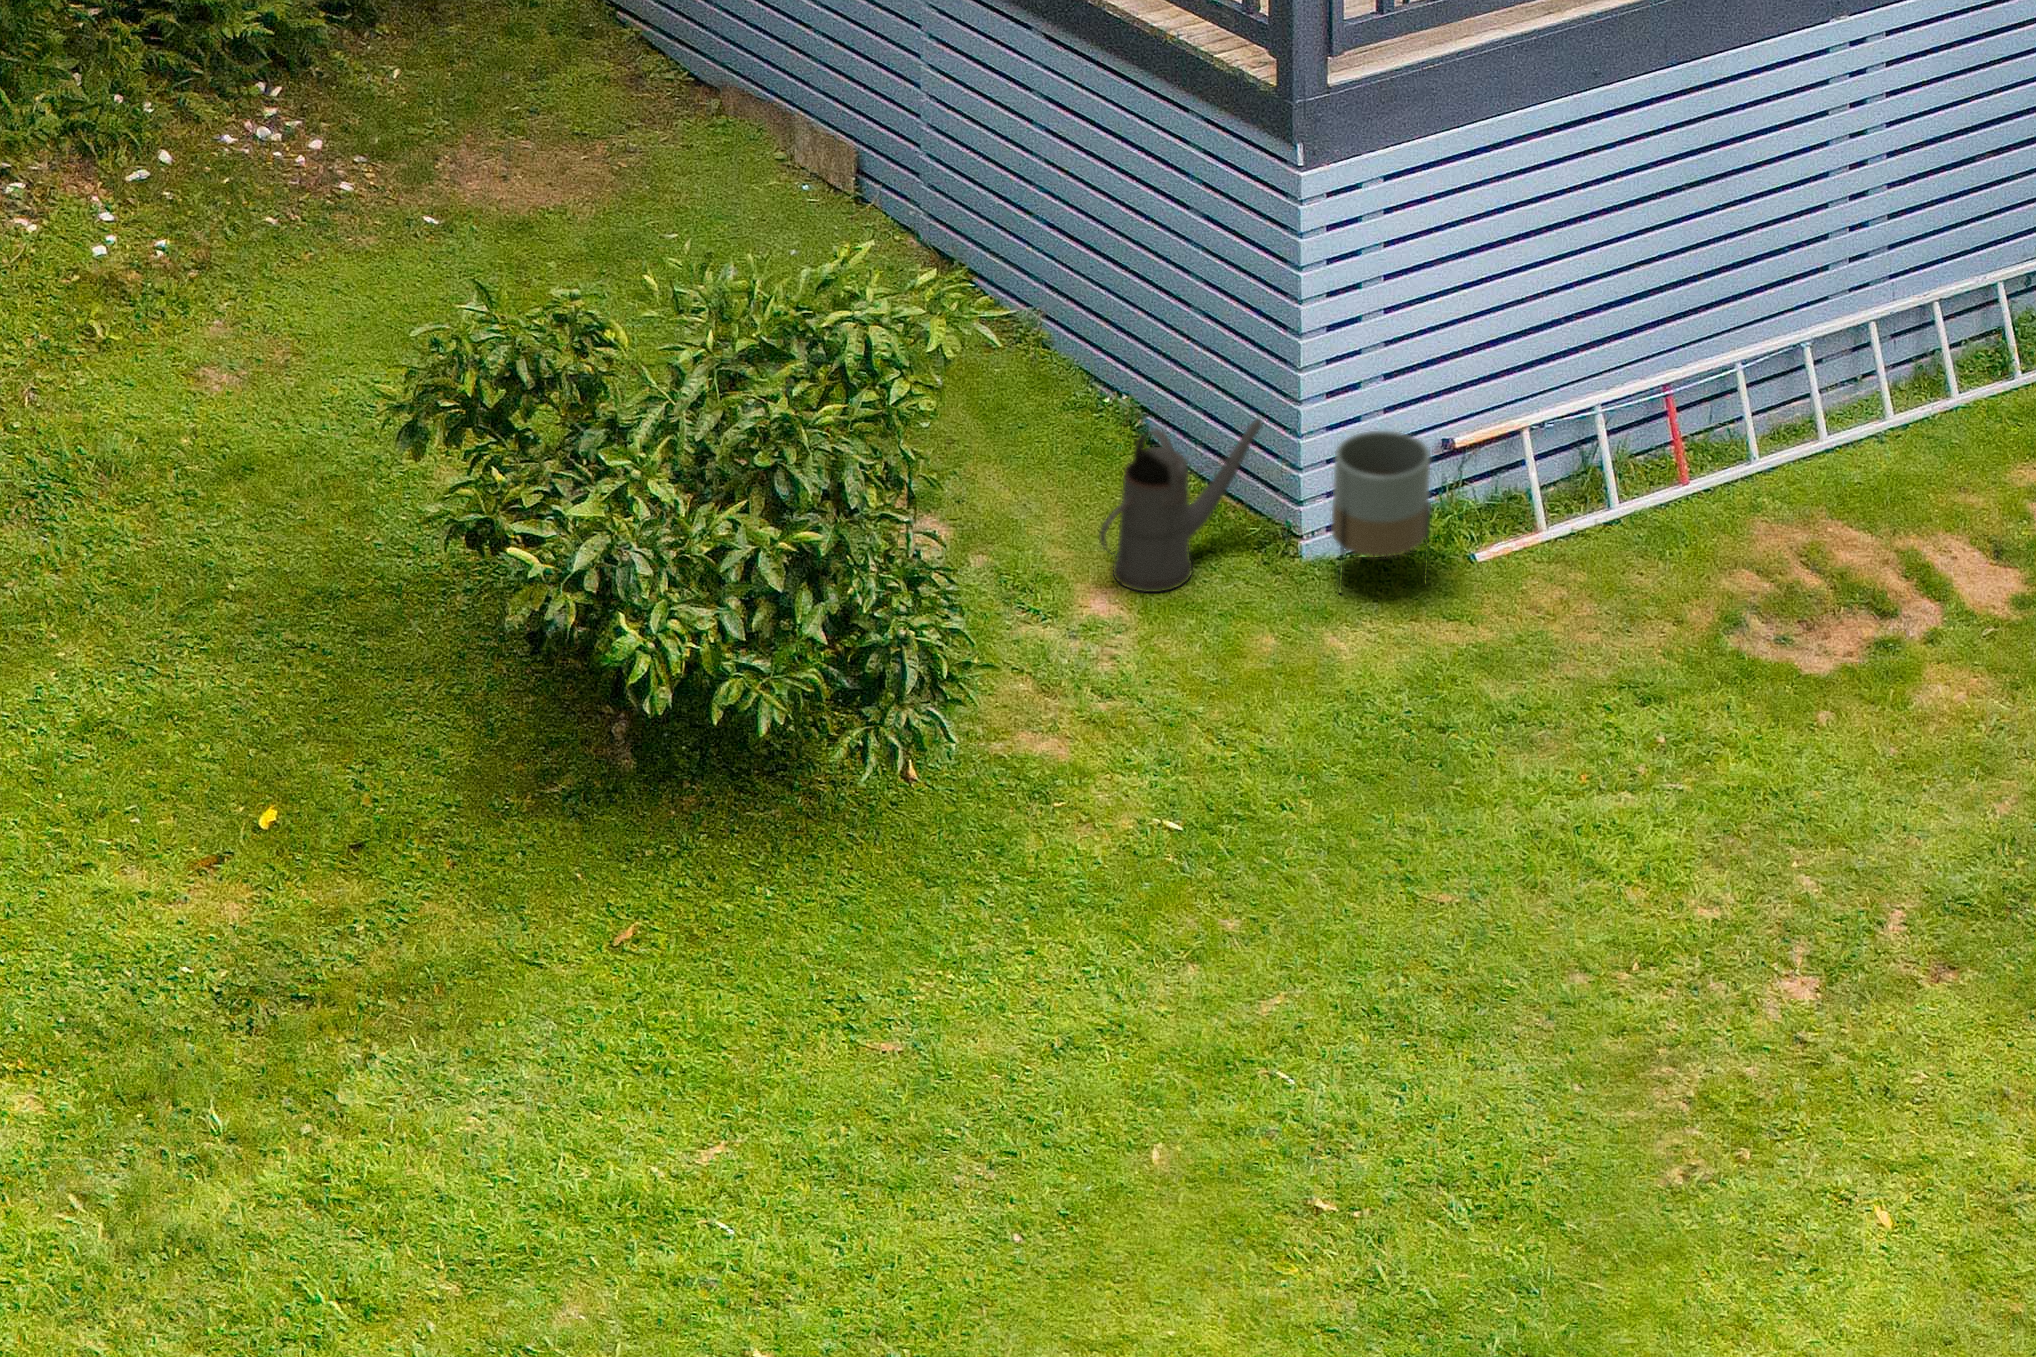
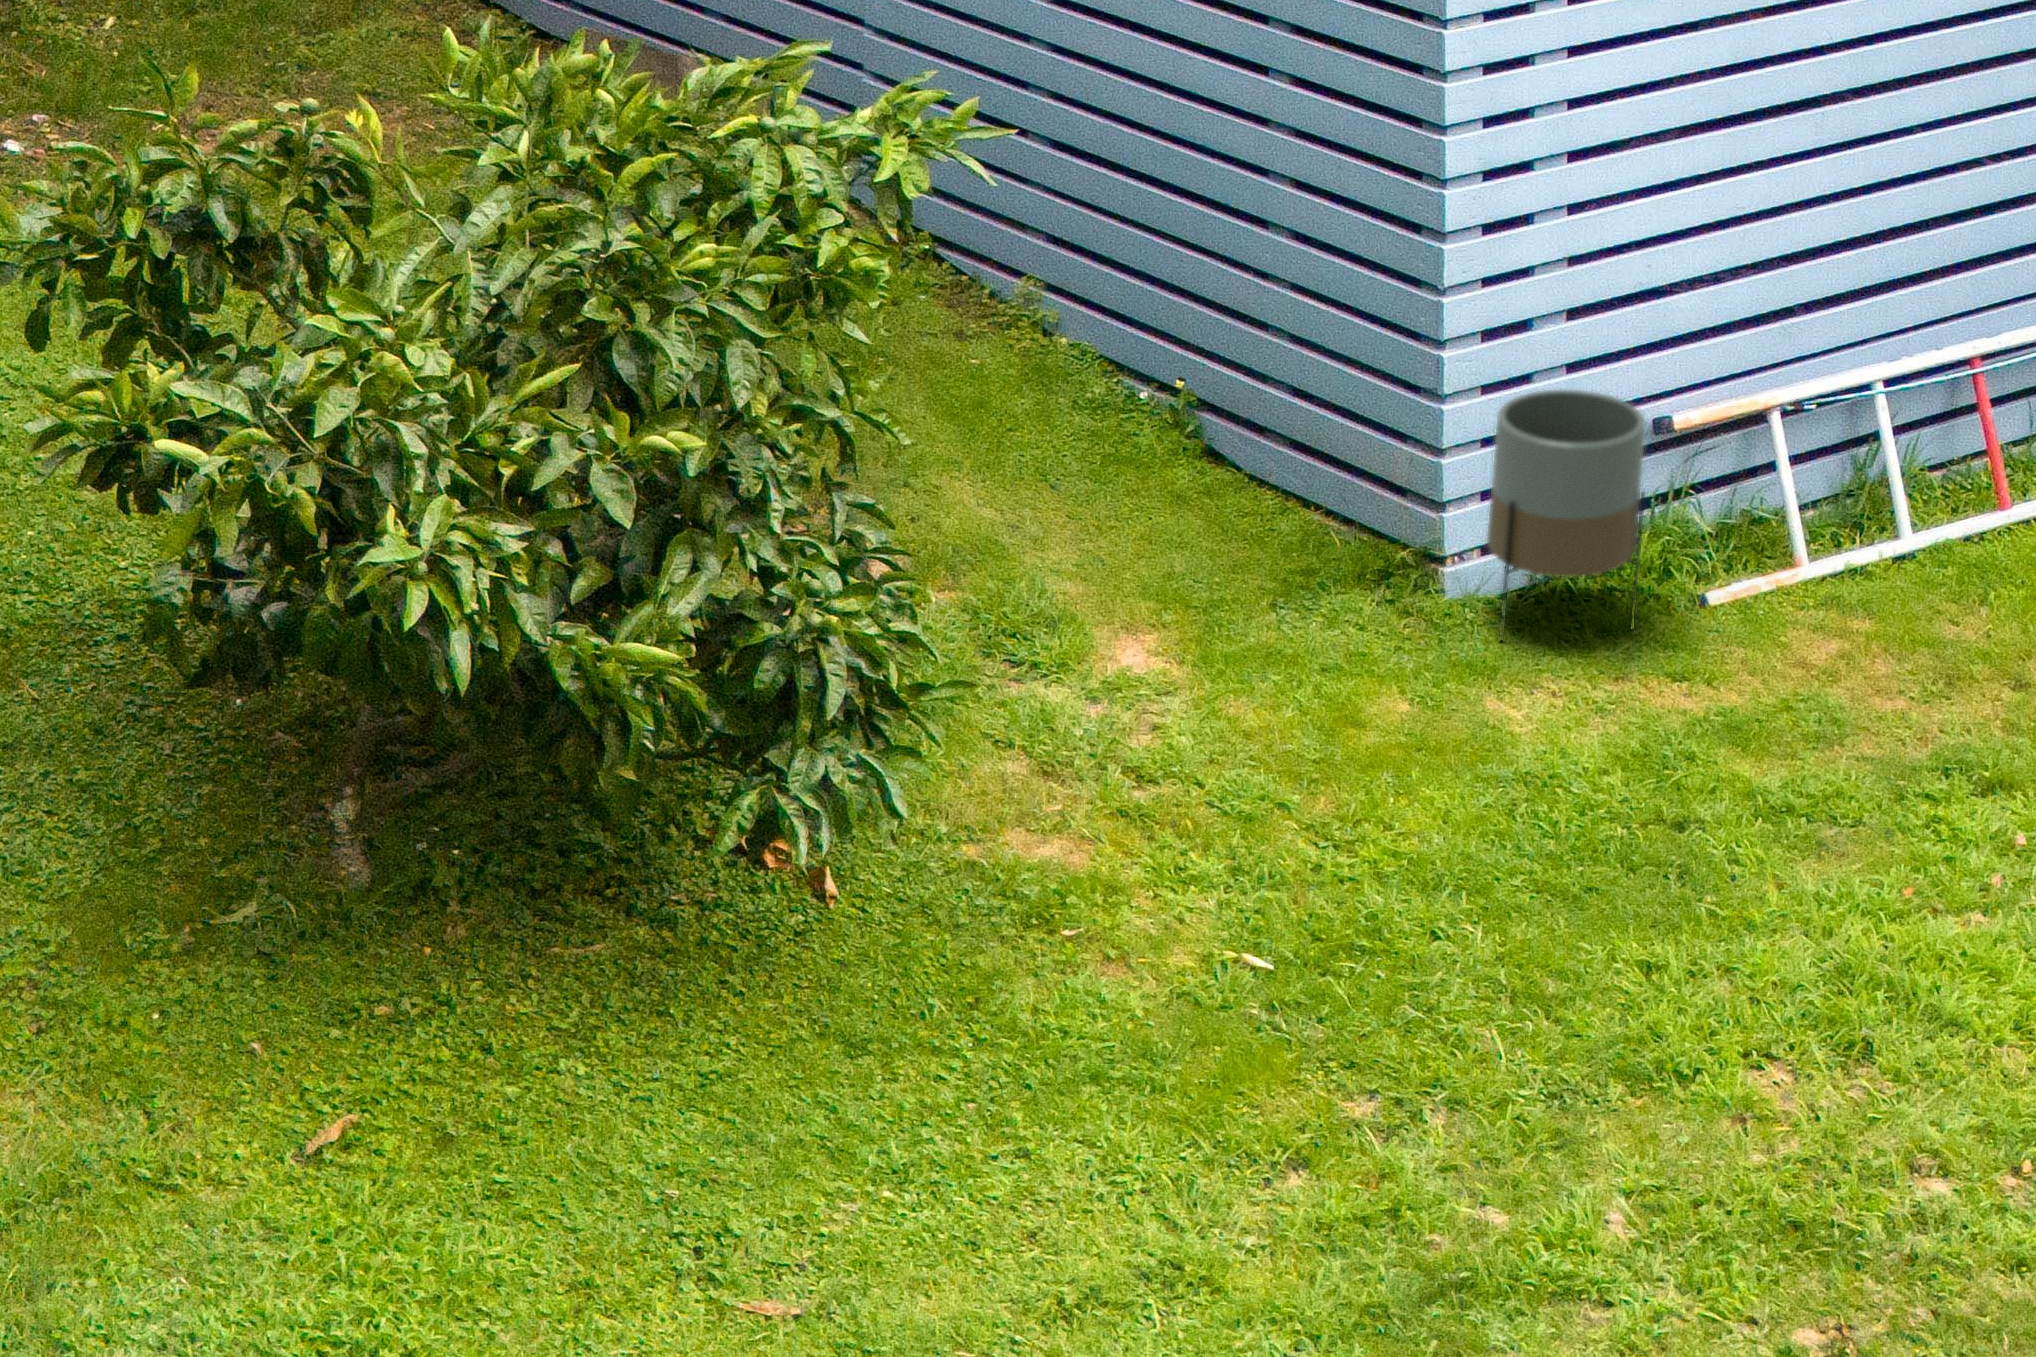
watering can: present [1099,418,1262,592] -> none [1125,373,1379,636]

